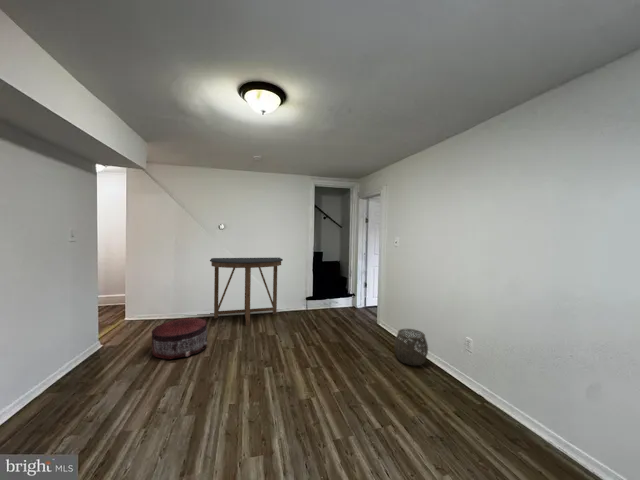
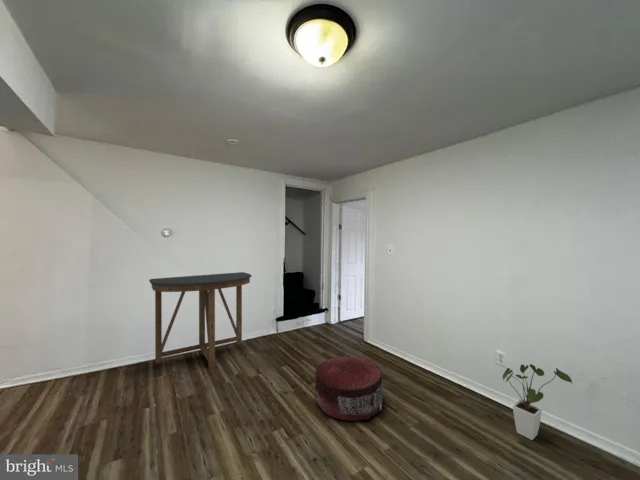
pouf: present [152,318,207,359] -> present [315,356,383,421]
woven basket: present [395,329,428,365] -> none [411,346,450,389]
house plant: none [441,347,512,413] -> present [503,364,572,440]

